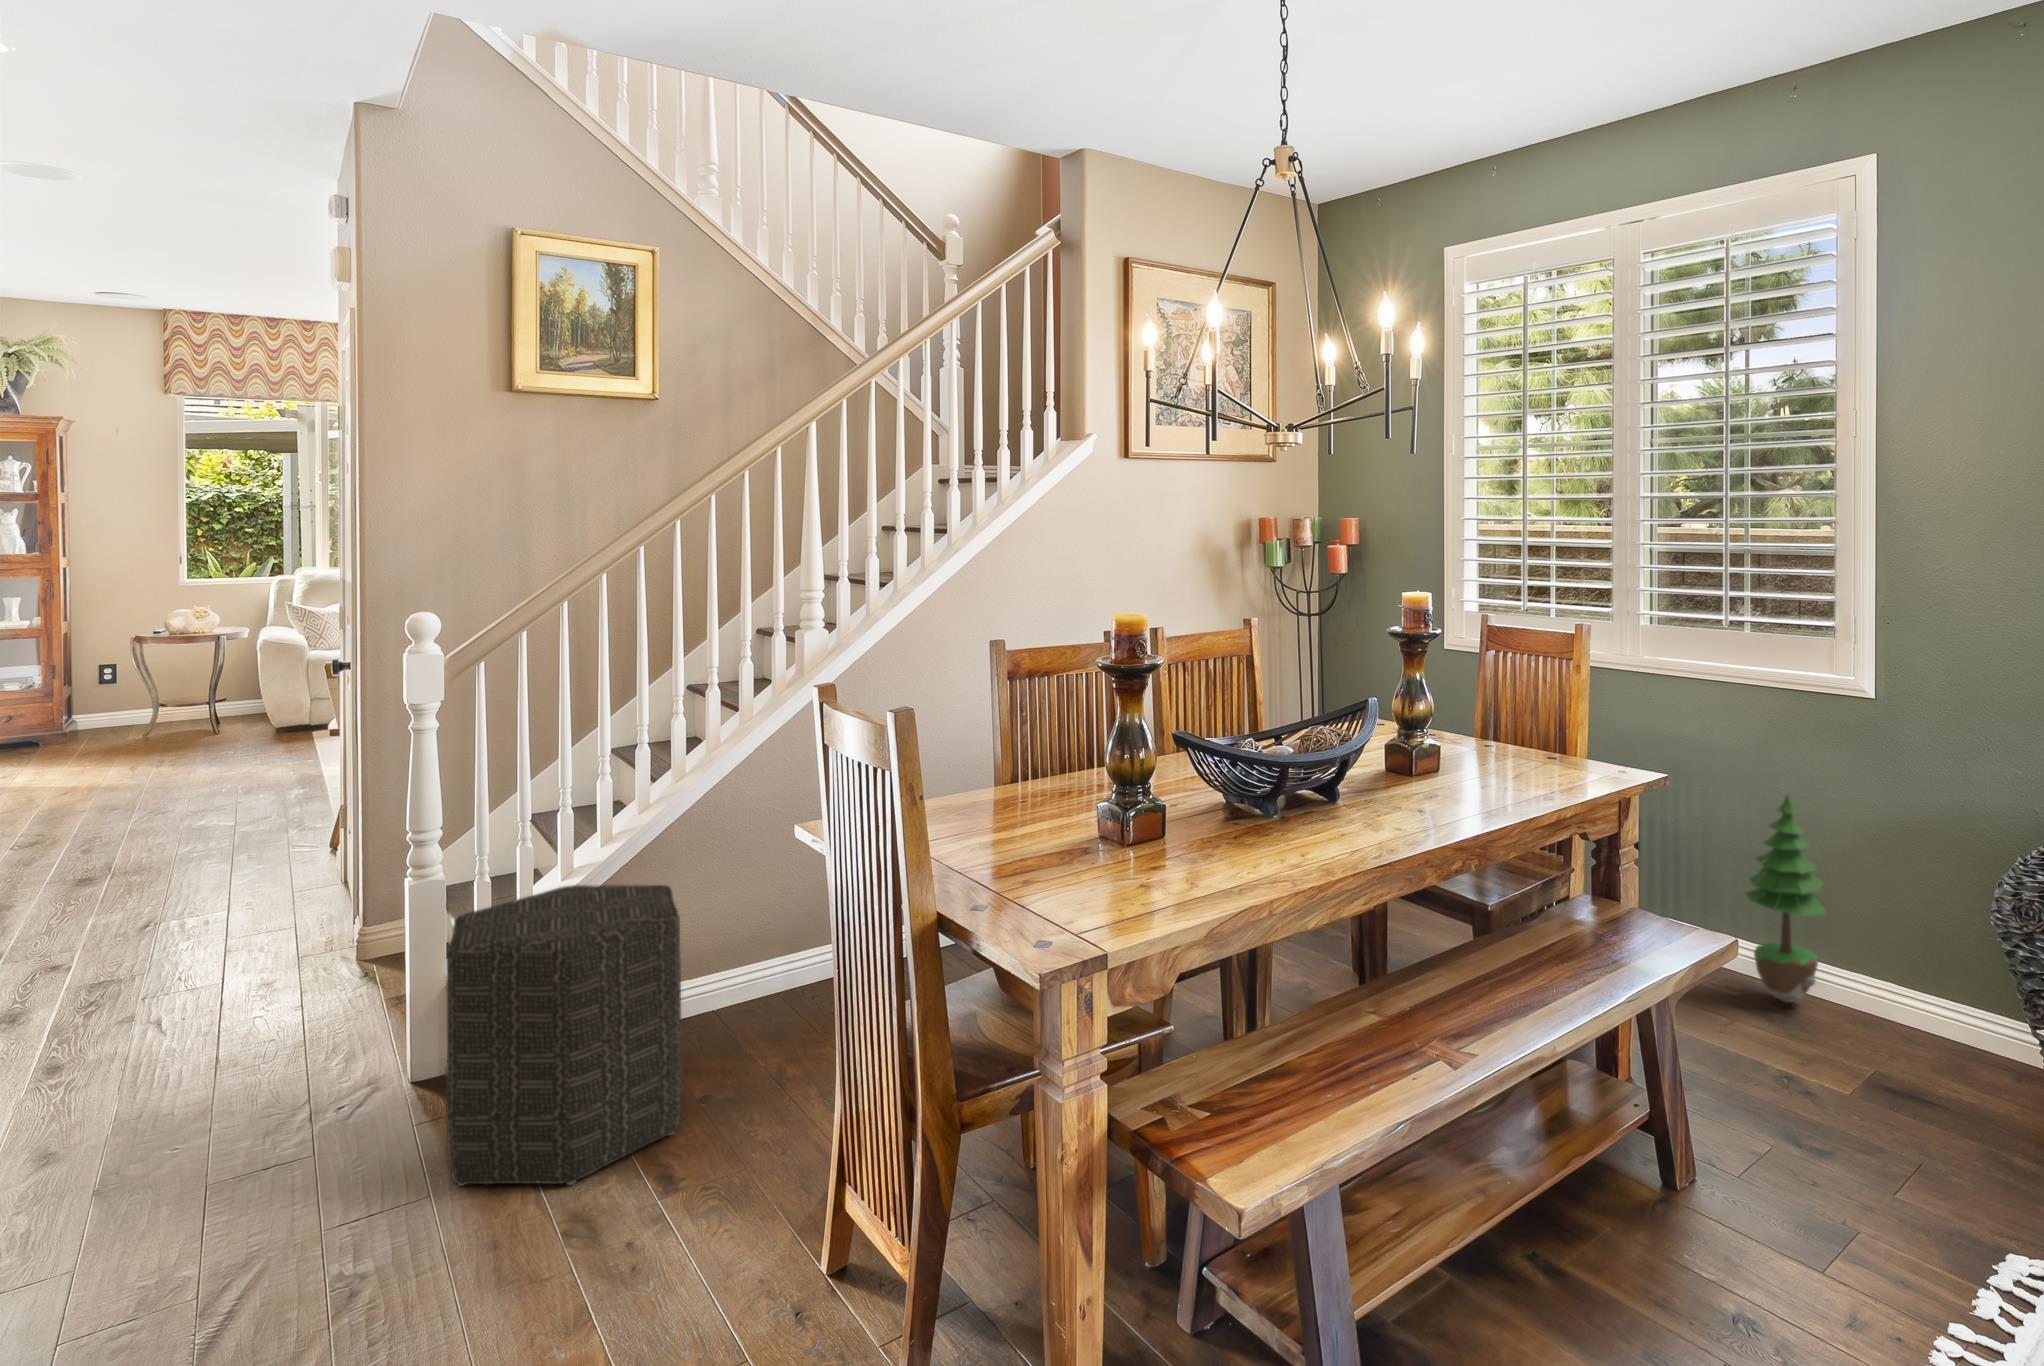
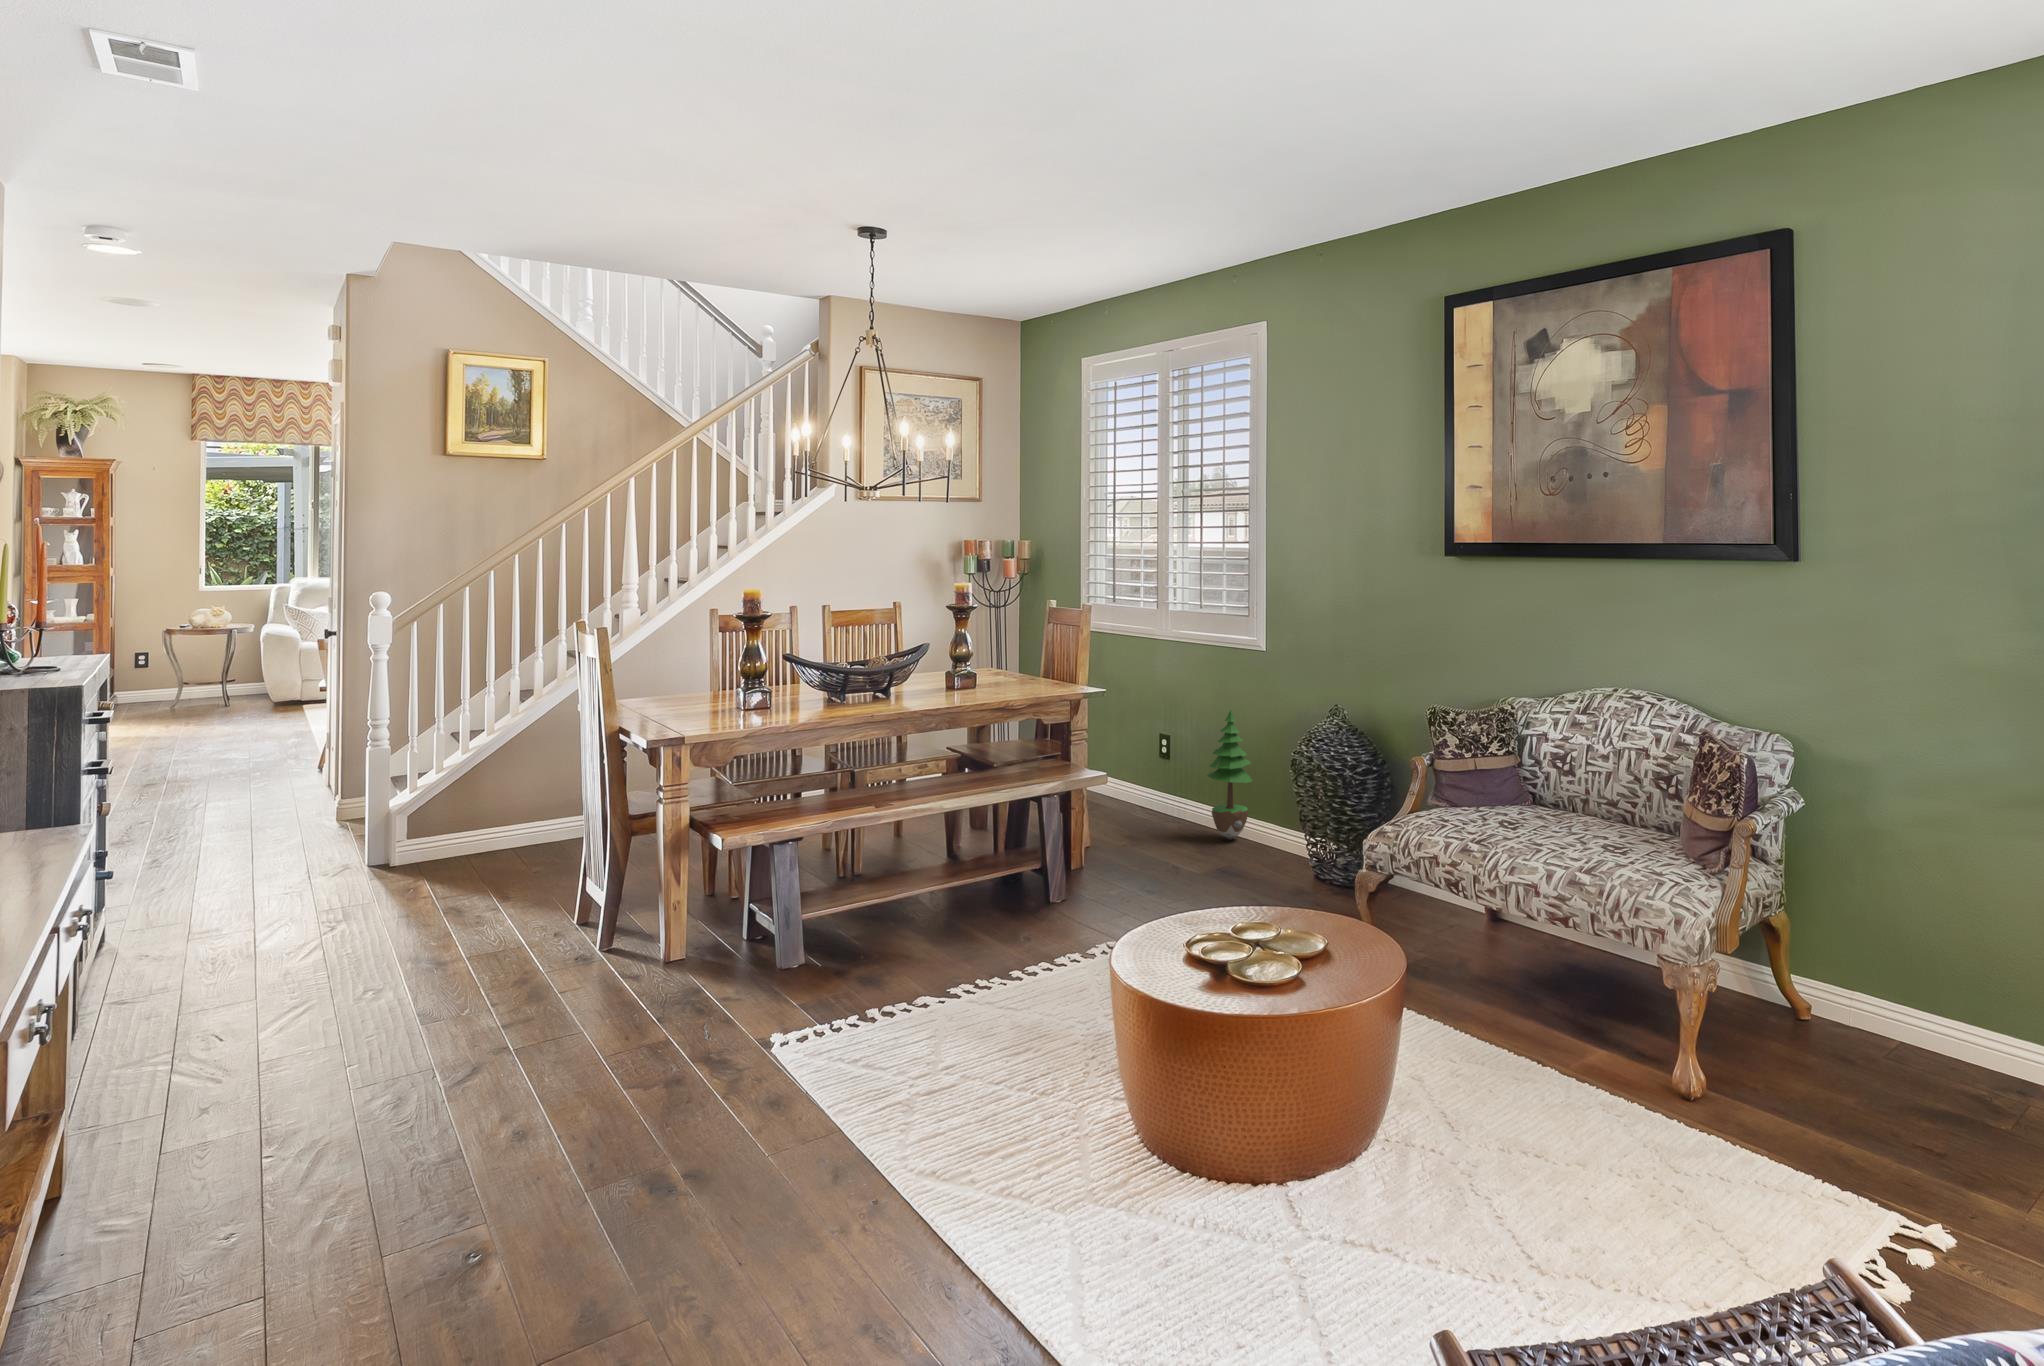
ottoman: present [446,885,682,1186] -> none [388,749,524,900]

